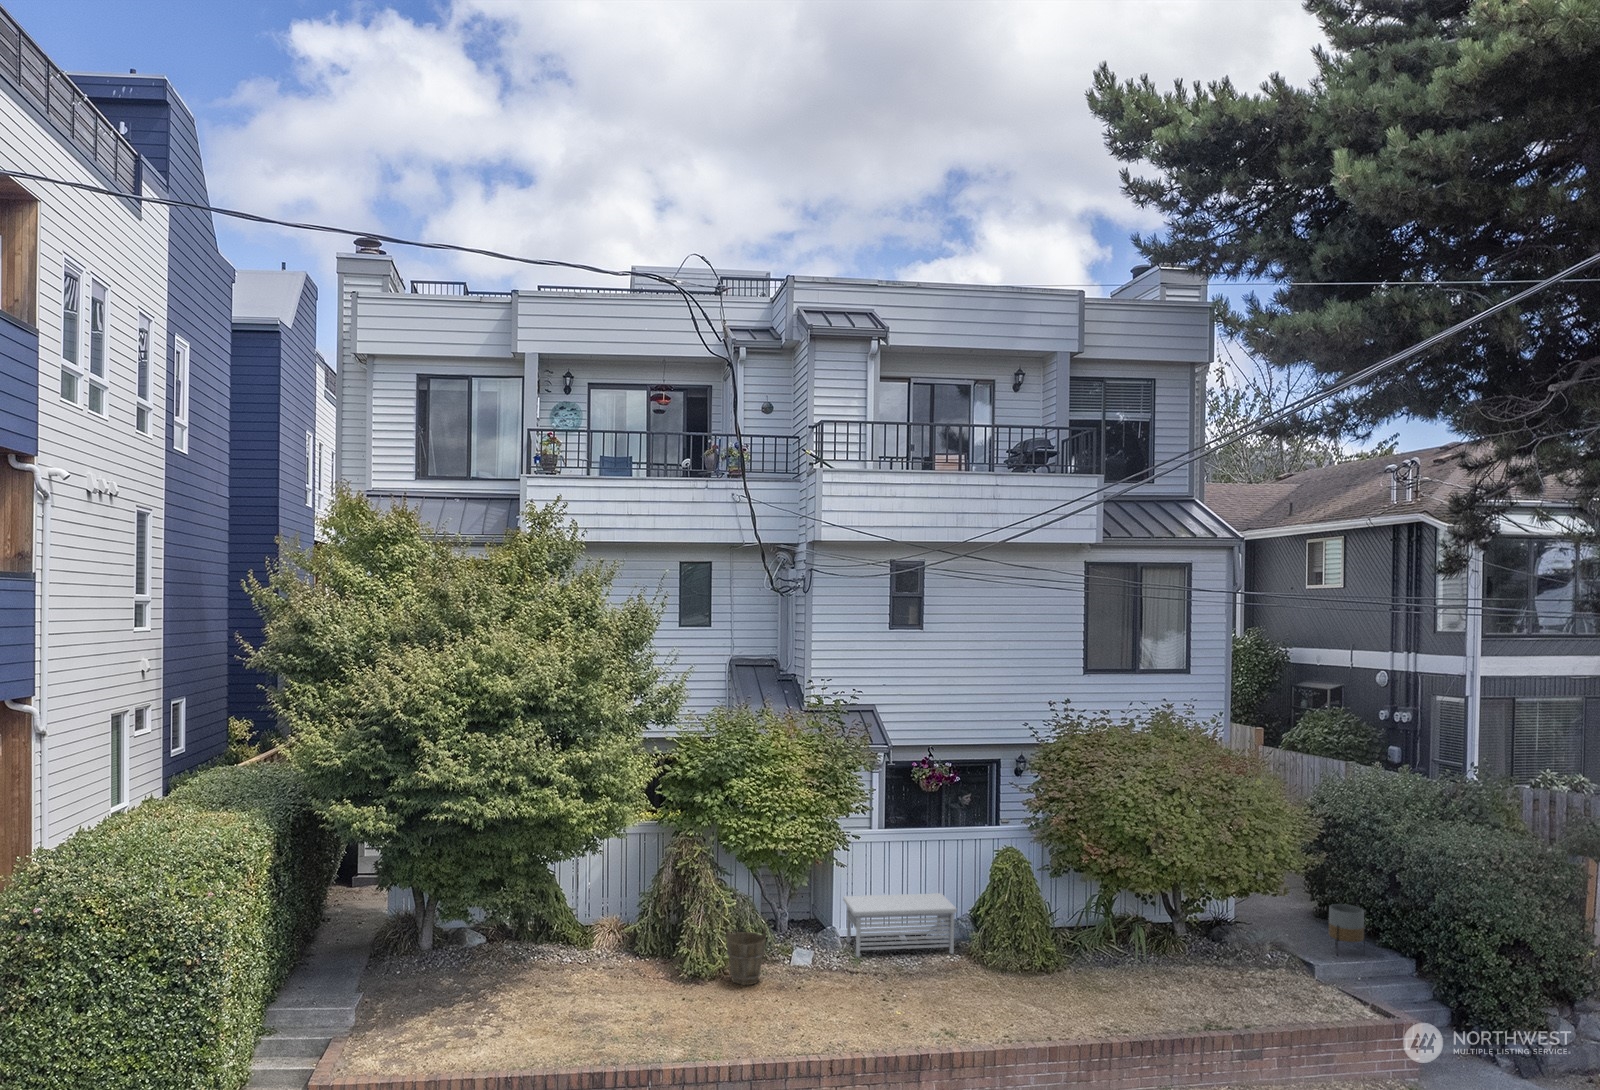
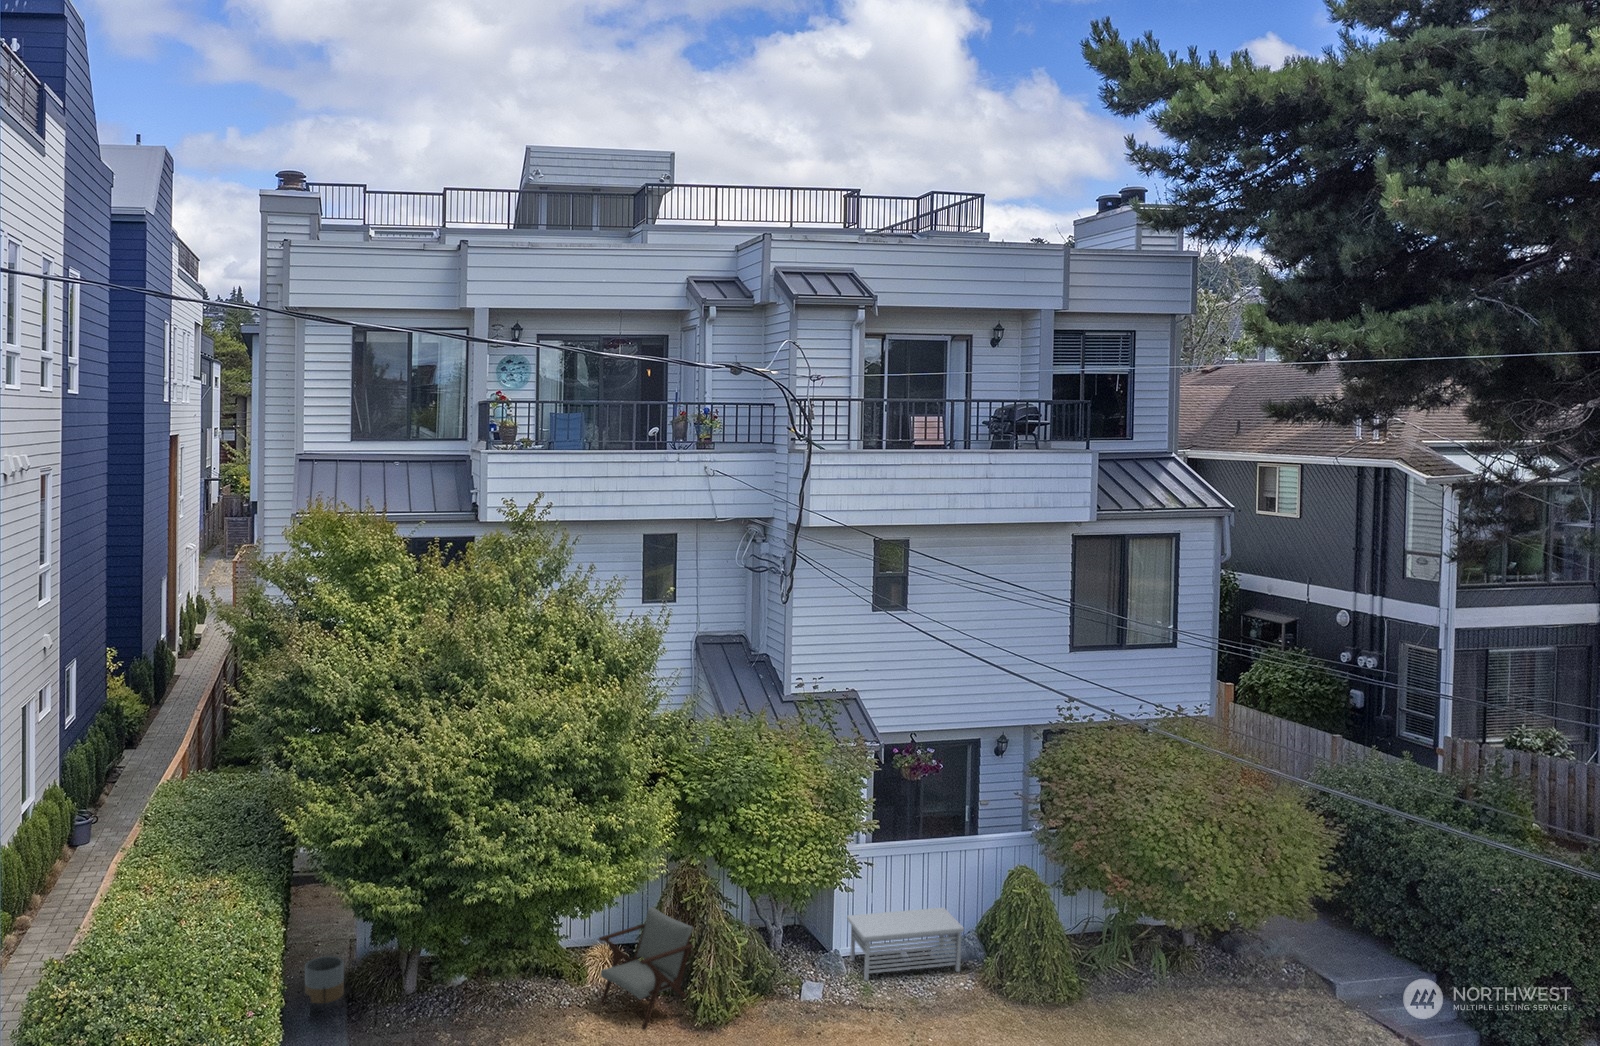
lounge chair: none [590,872,686,986] -> present [599,907,694,1030]
planter: present [1329,904,1365,947] -> present [305,956,344,1004]
bucket: present [726,928,766,985] -> none [743,963,783,1023]

